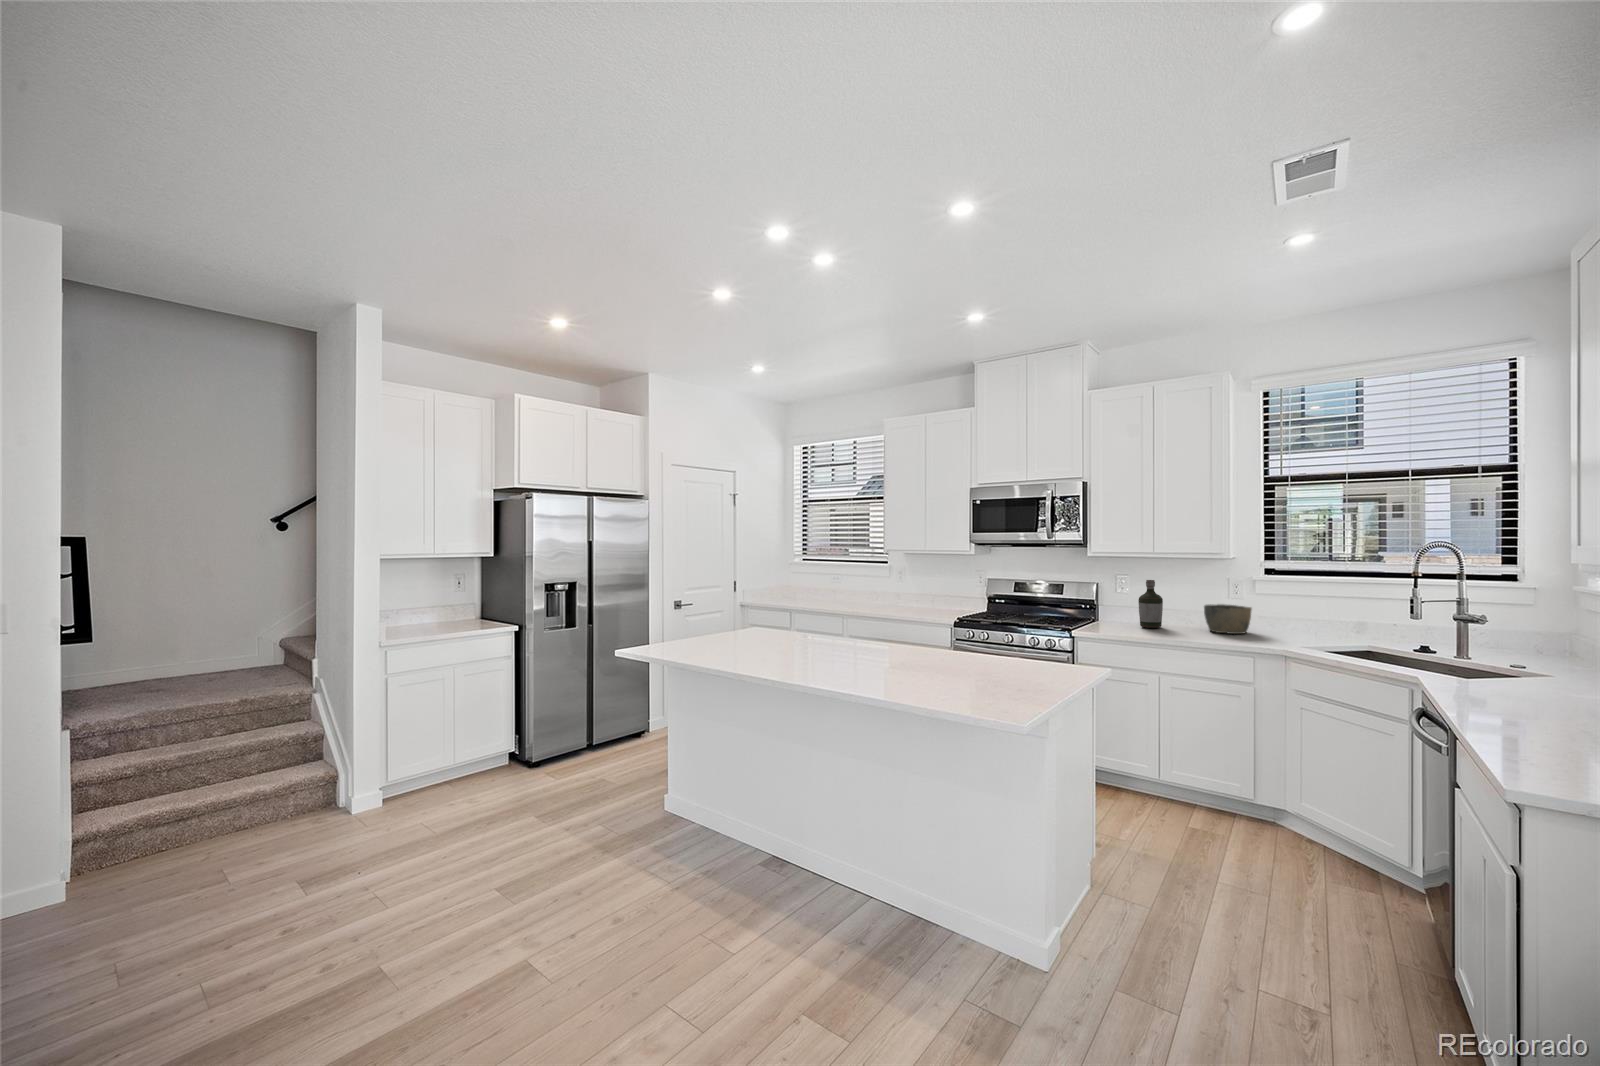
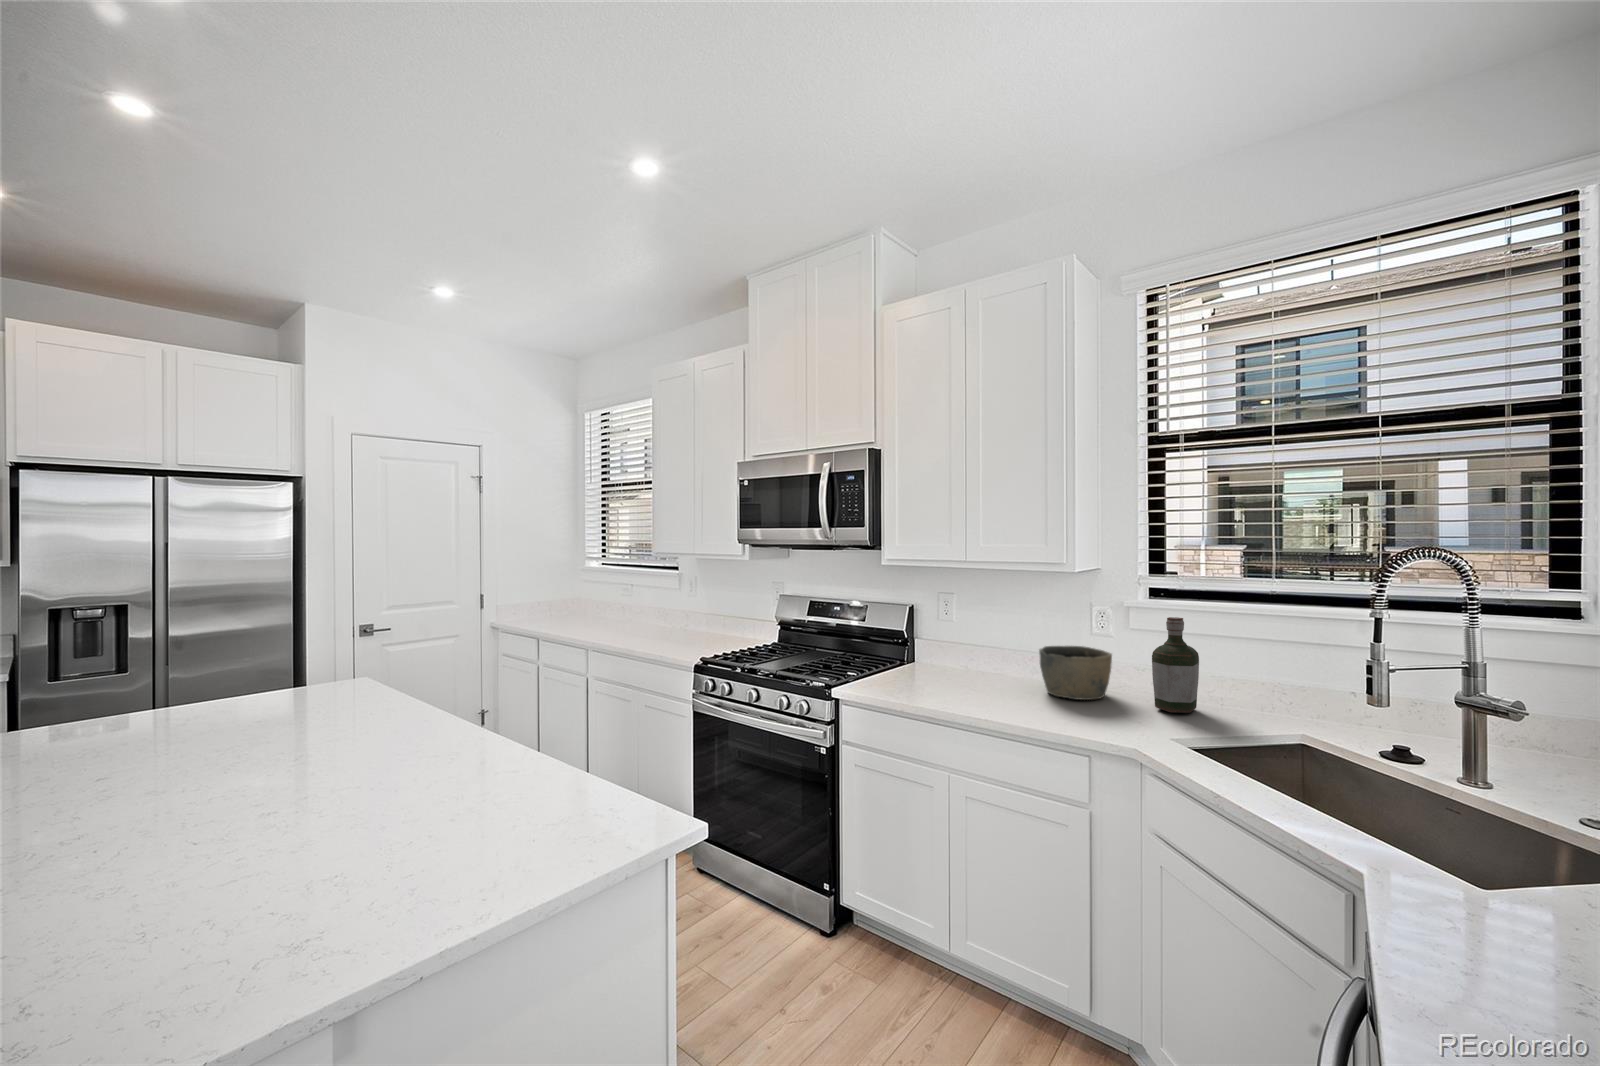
bottle: present [1138,580,1163,628] -> present [1152,617,1199,713]

